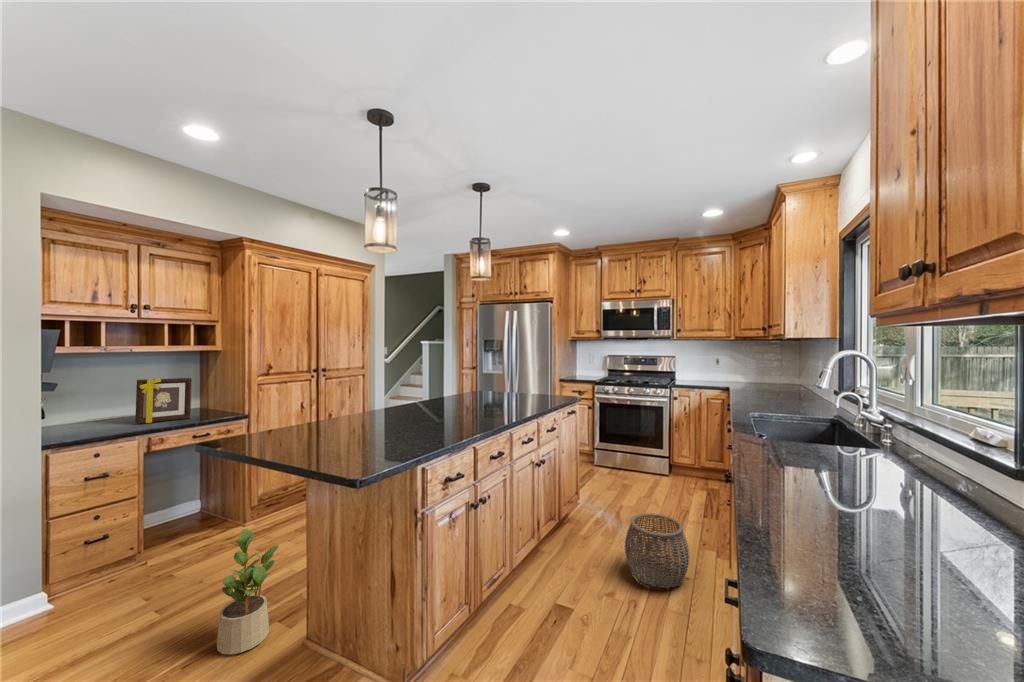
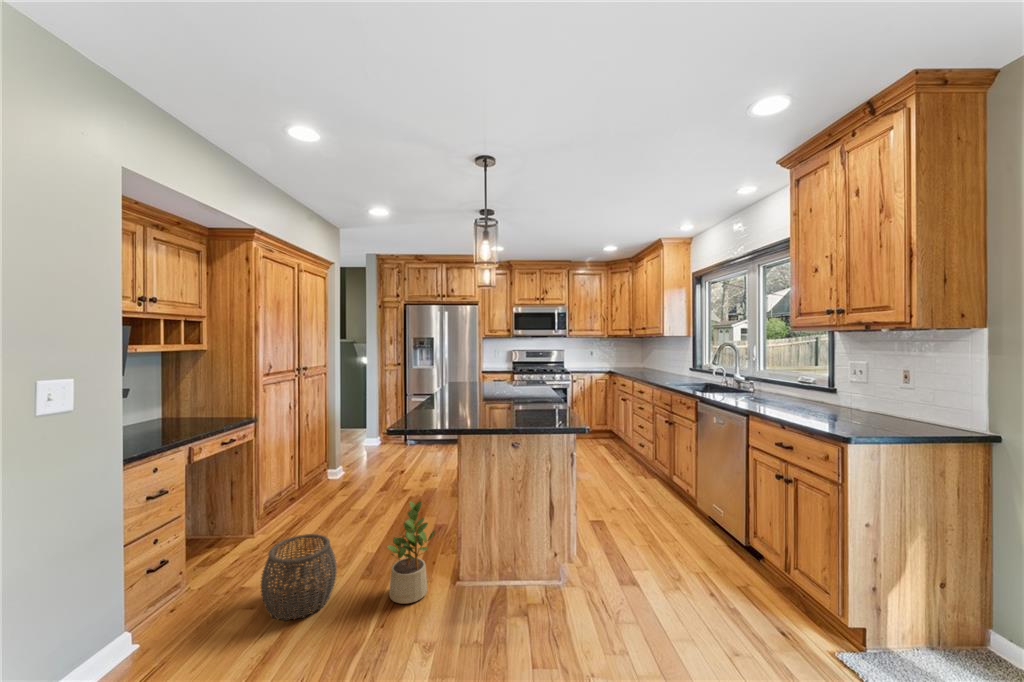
picture frame: present [135,378,192,424] -> none [147,382,200,436]
woven basket: present [625,513,690,589] -> present [261,534,337,621]

